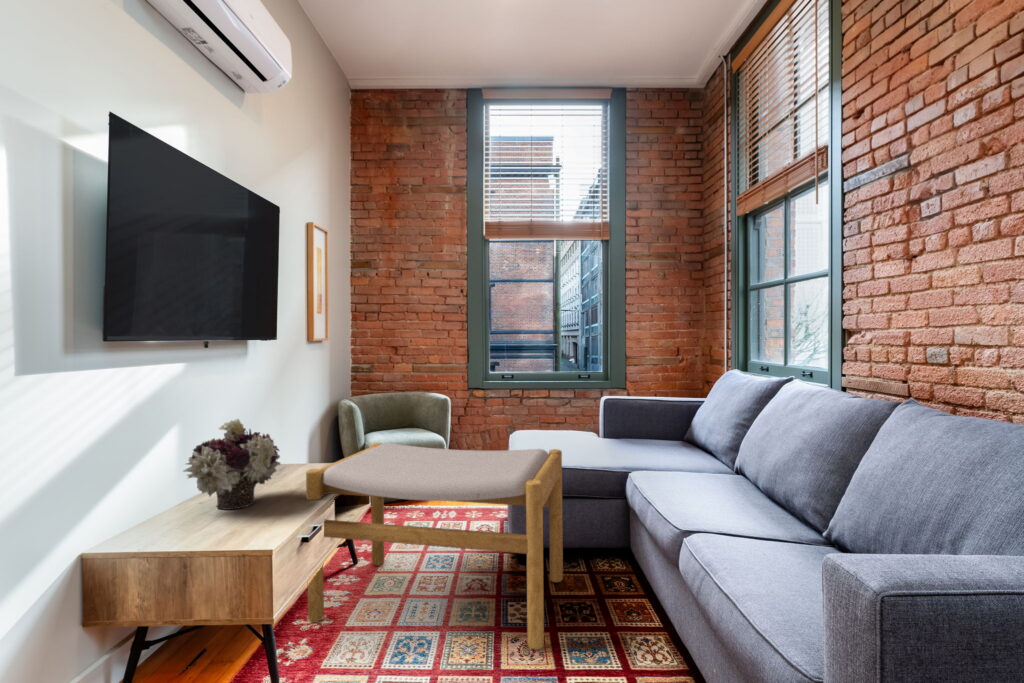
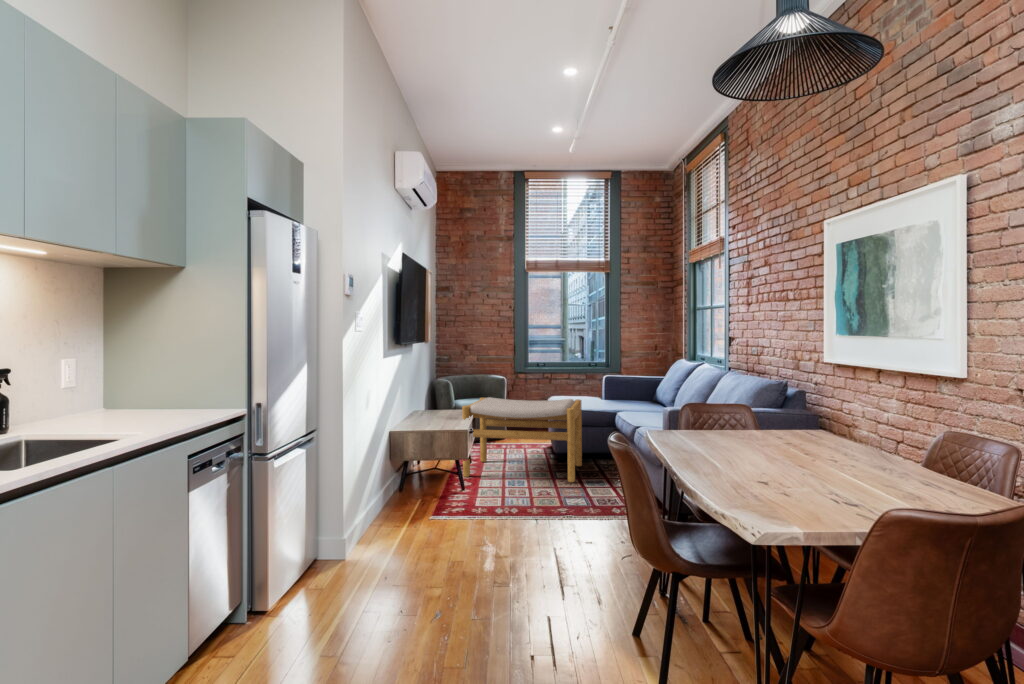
flower arrangement: present [184,419,280,510] -> none [415,381,451,422]

